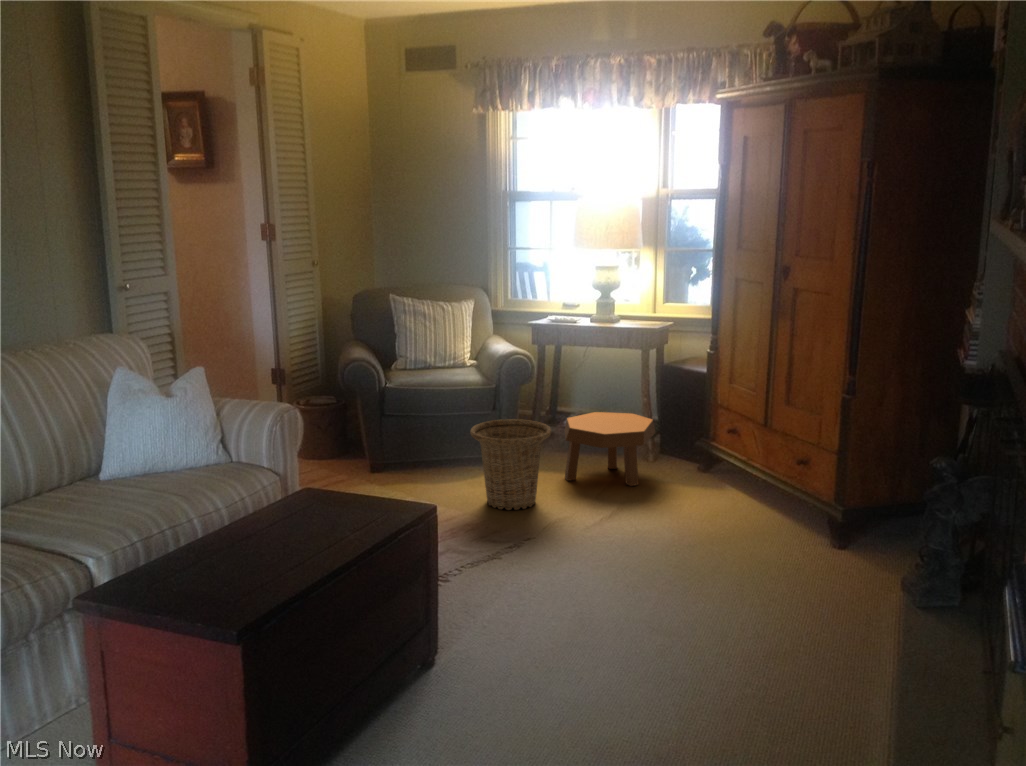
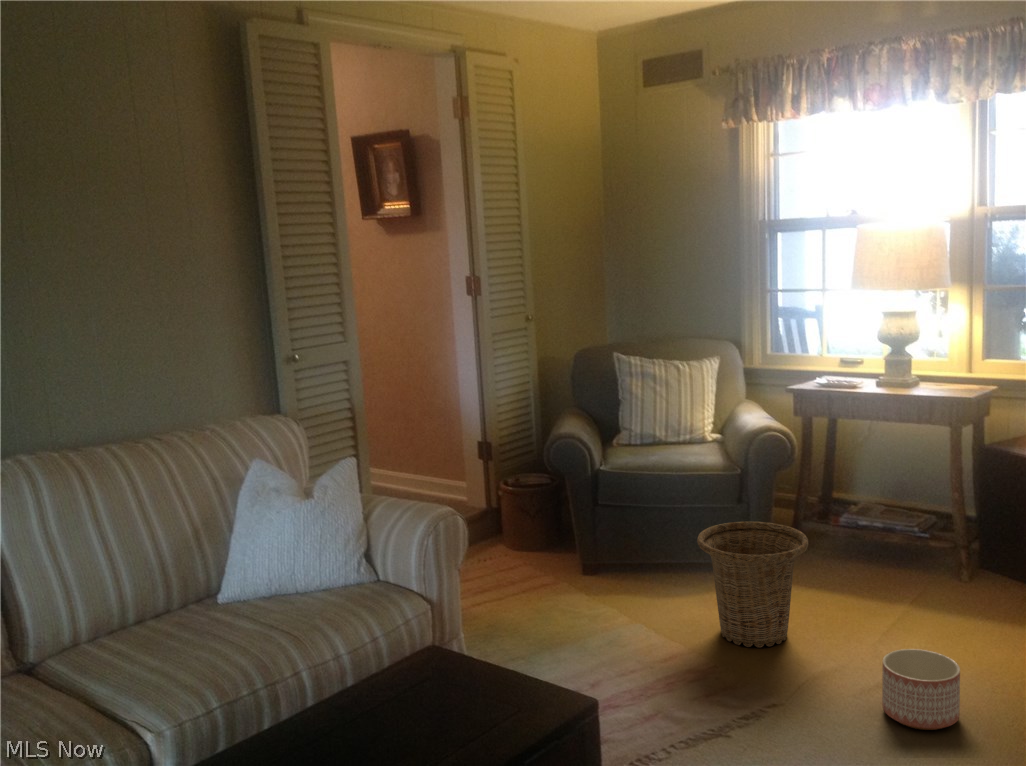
footstool: present [565,412,655,486] -> none [833,510,966,621]
planter: none [606,496,656,547] -> present [882,649,960,730]

